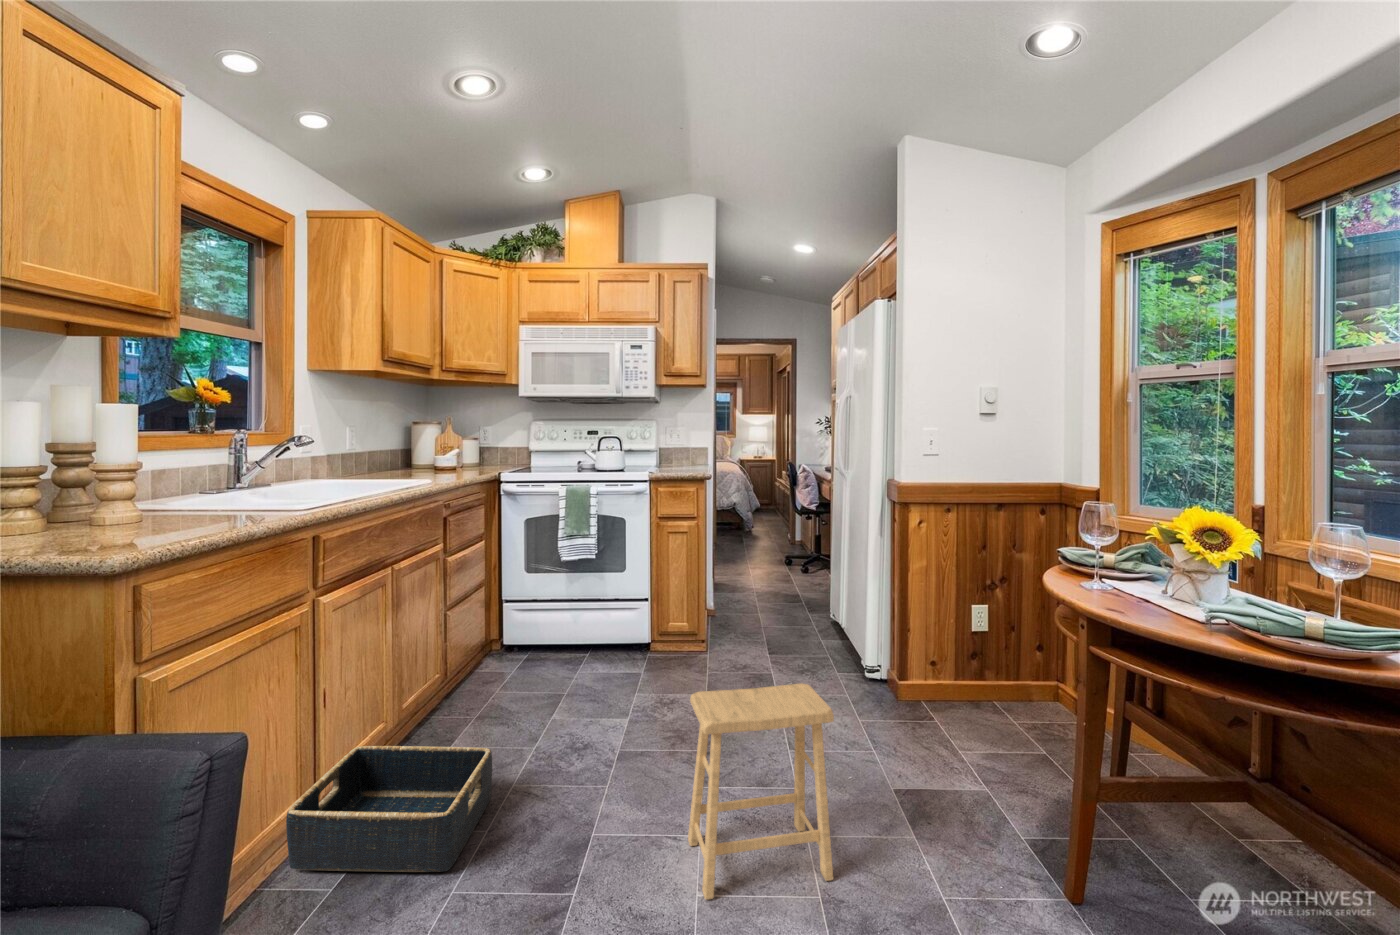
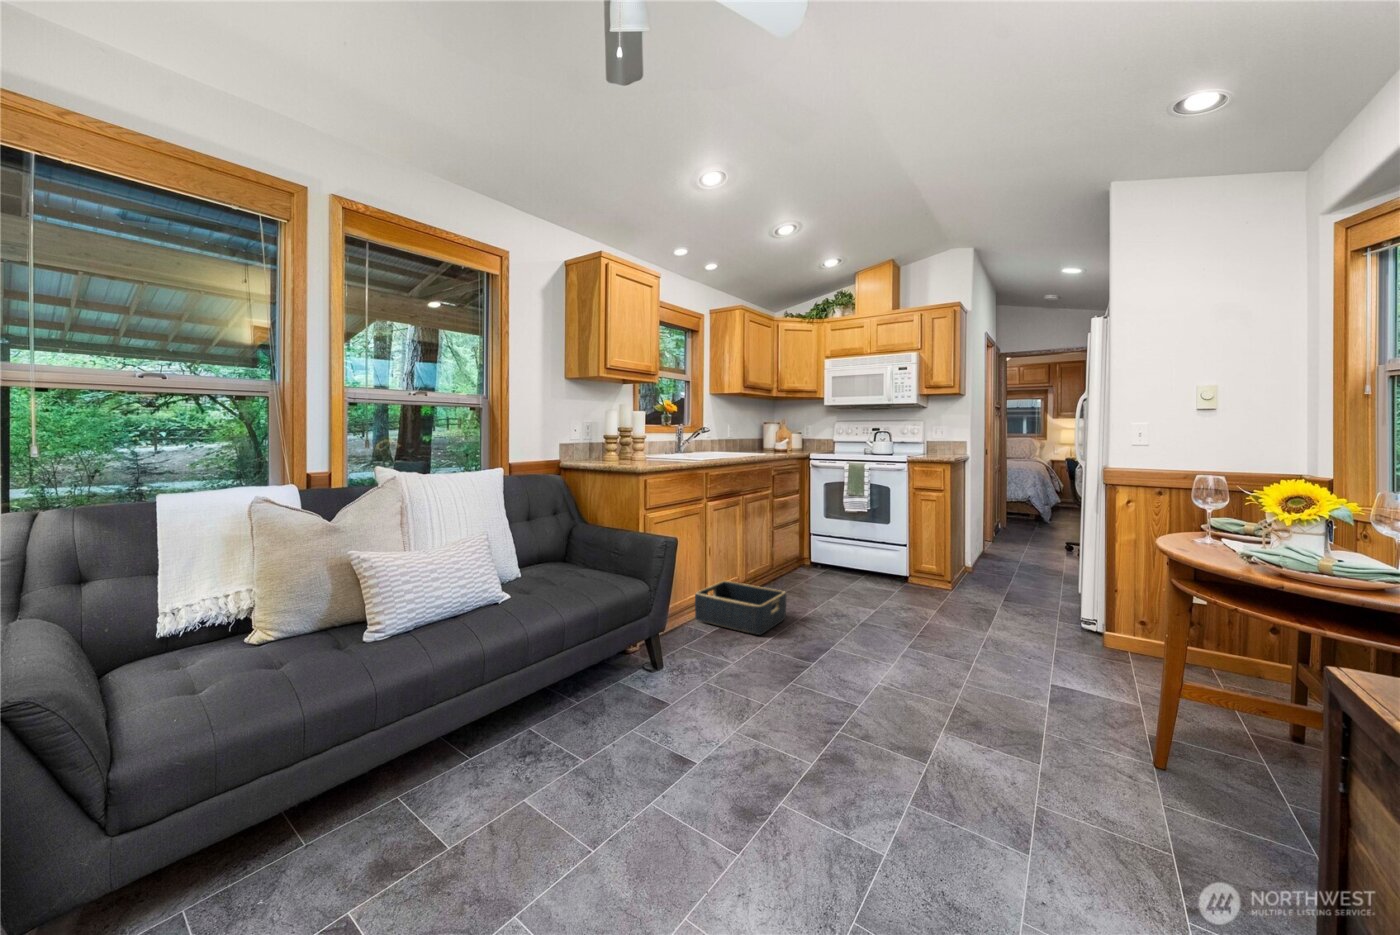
footstool: present [688,683,834,900] -> none [886,566,974,687]

